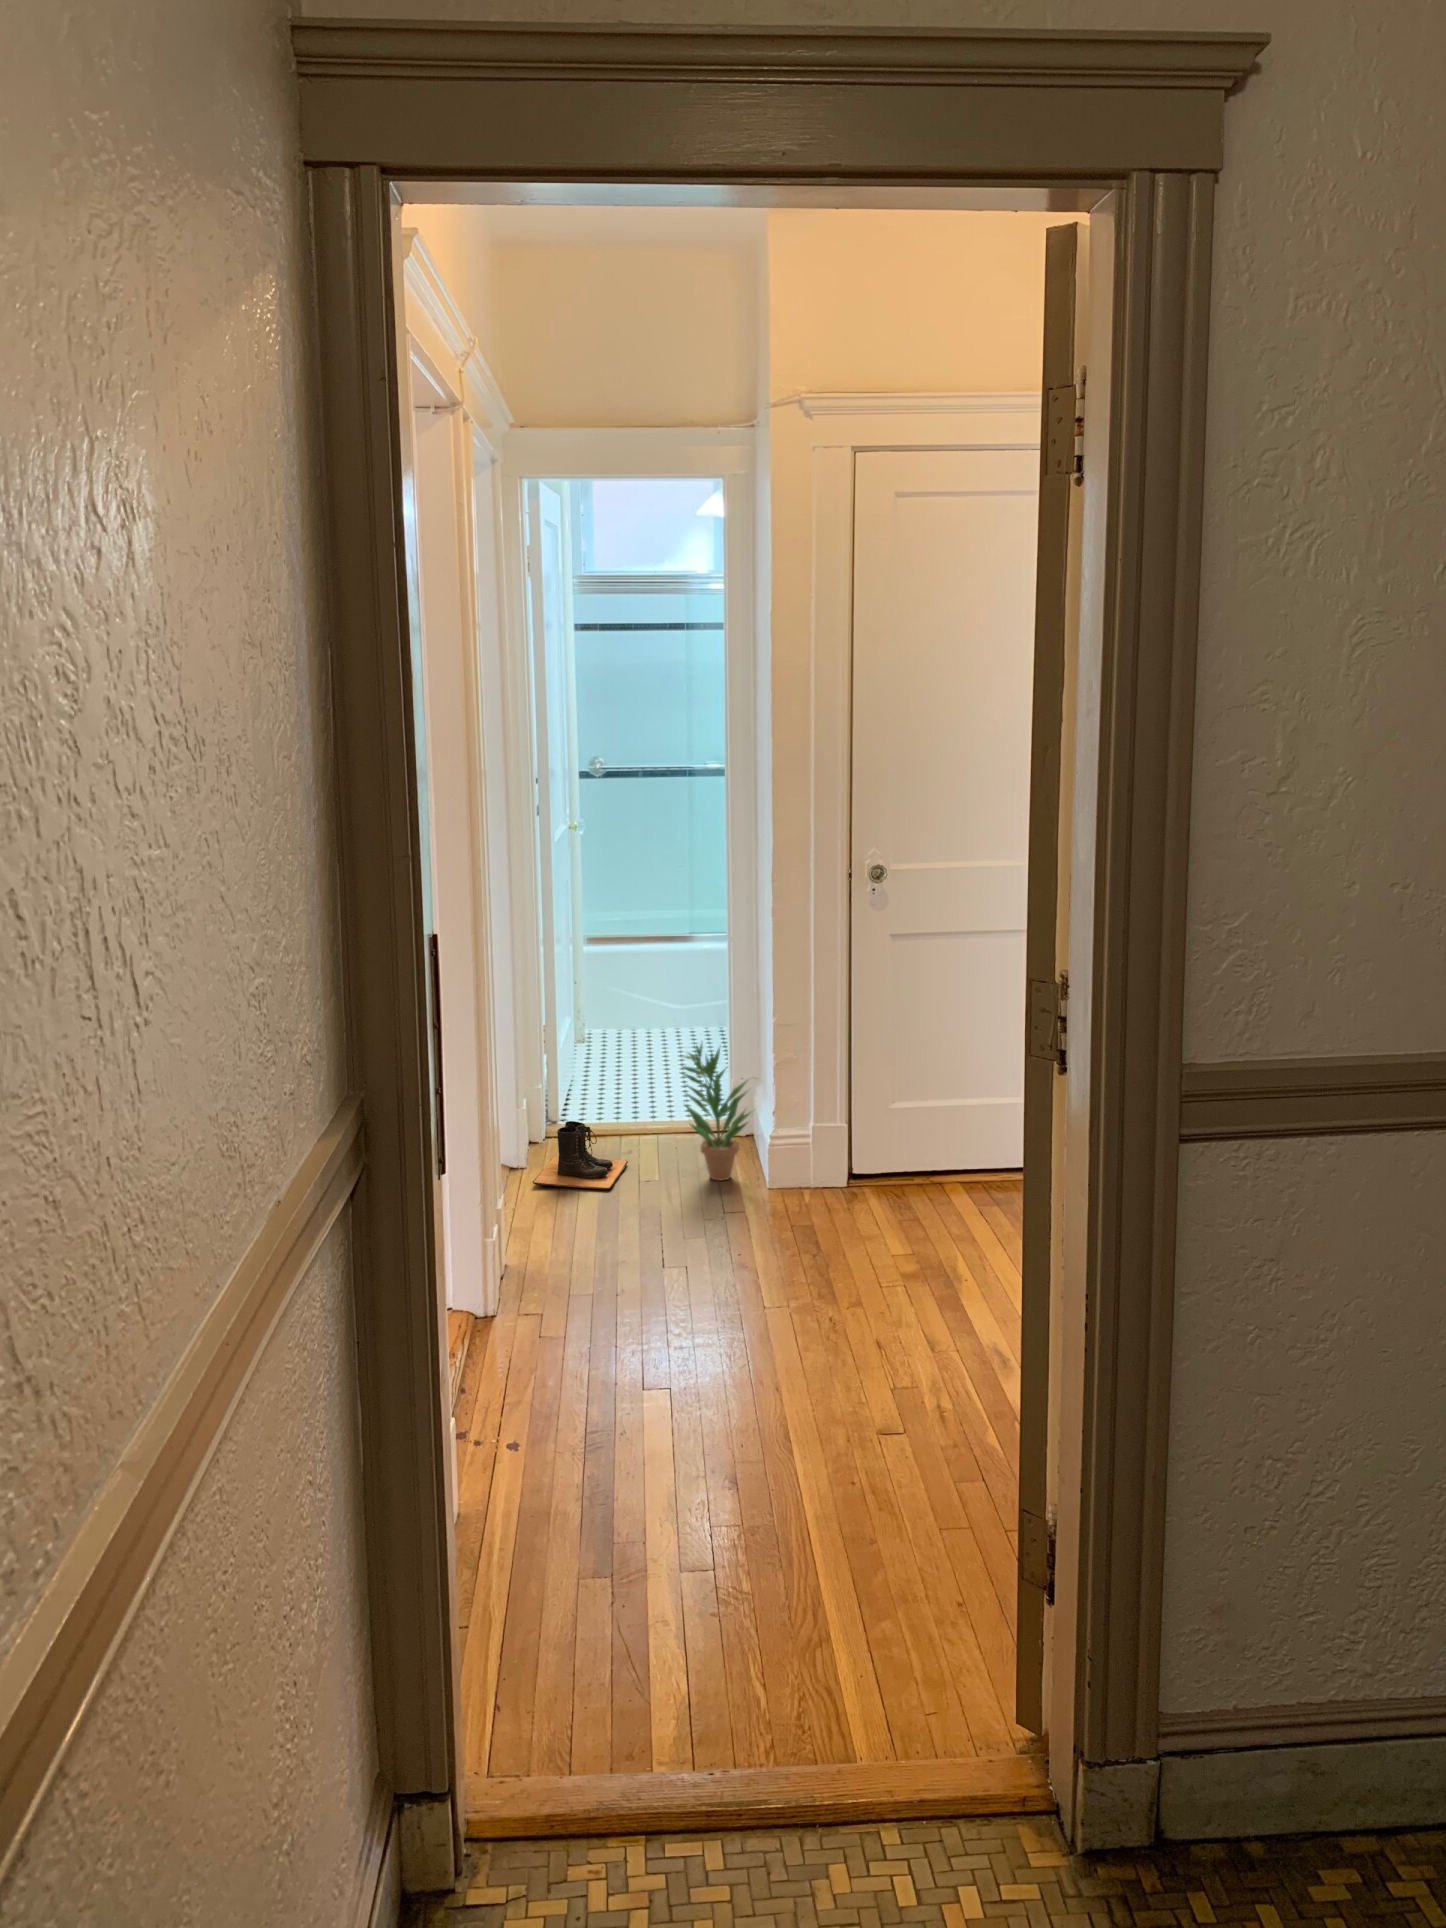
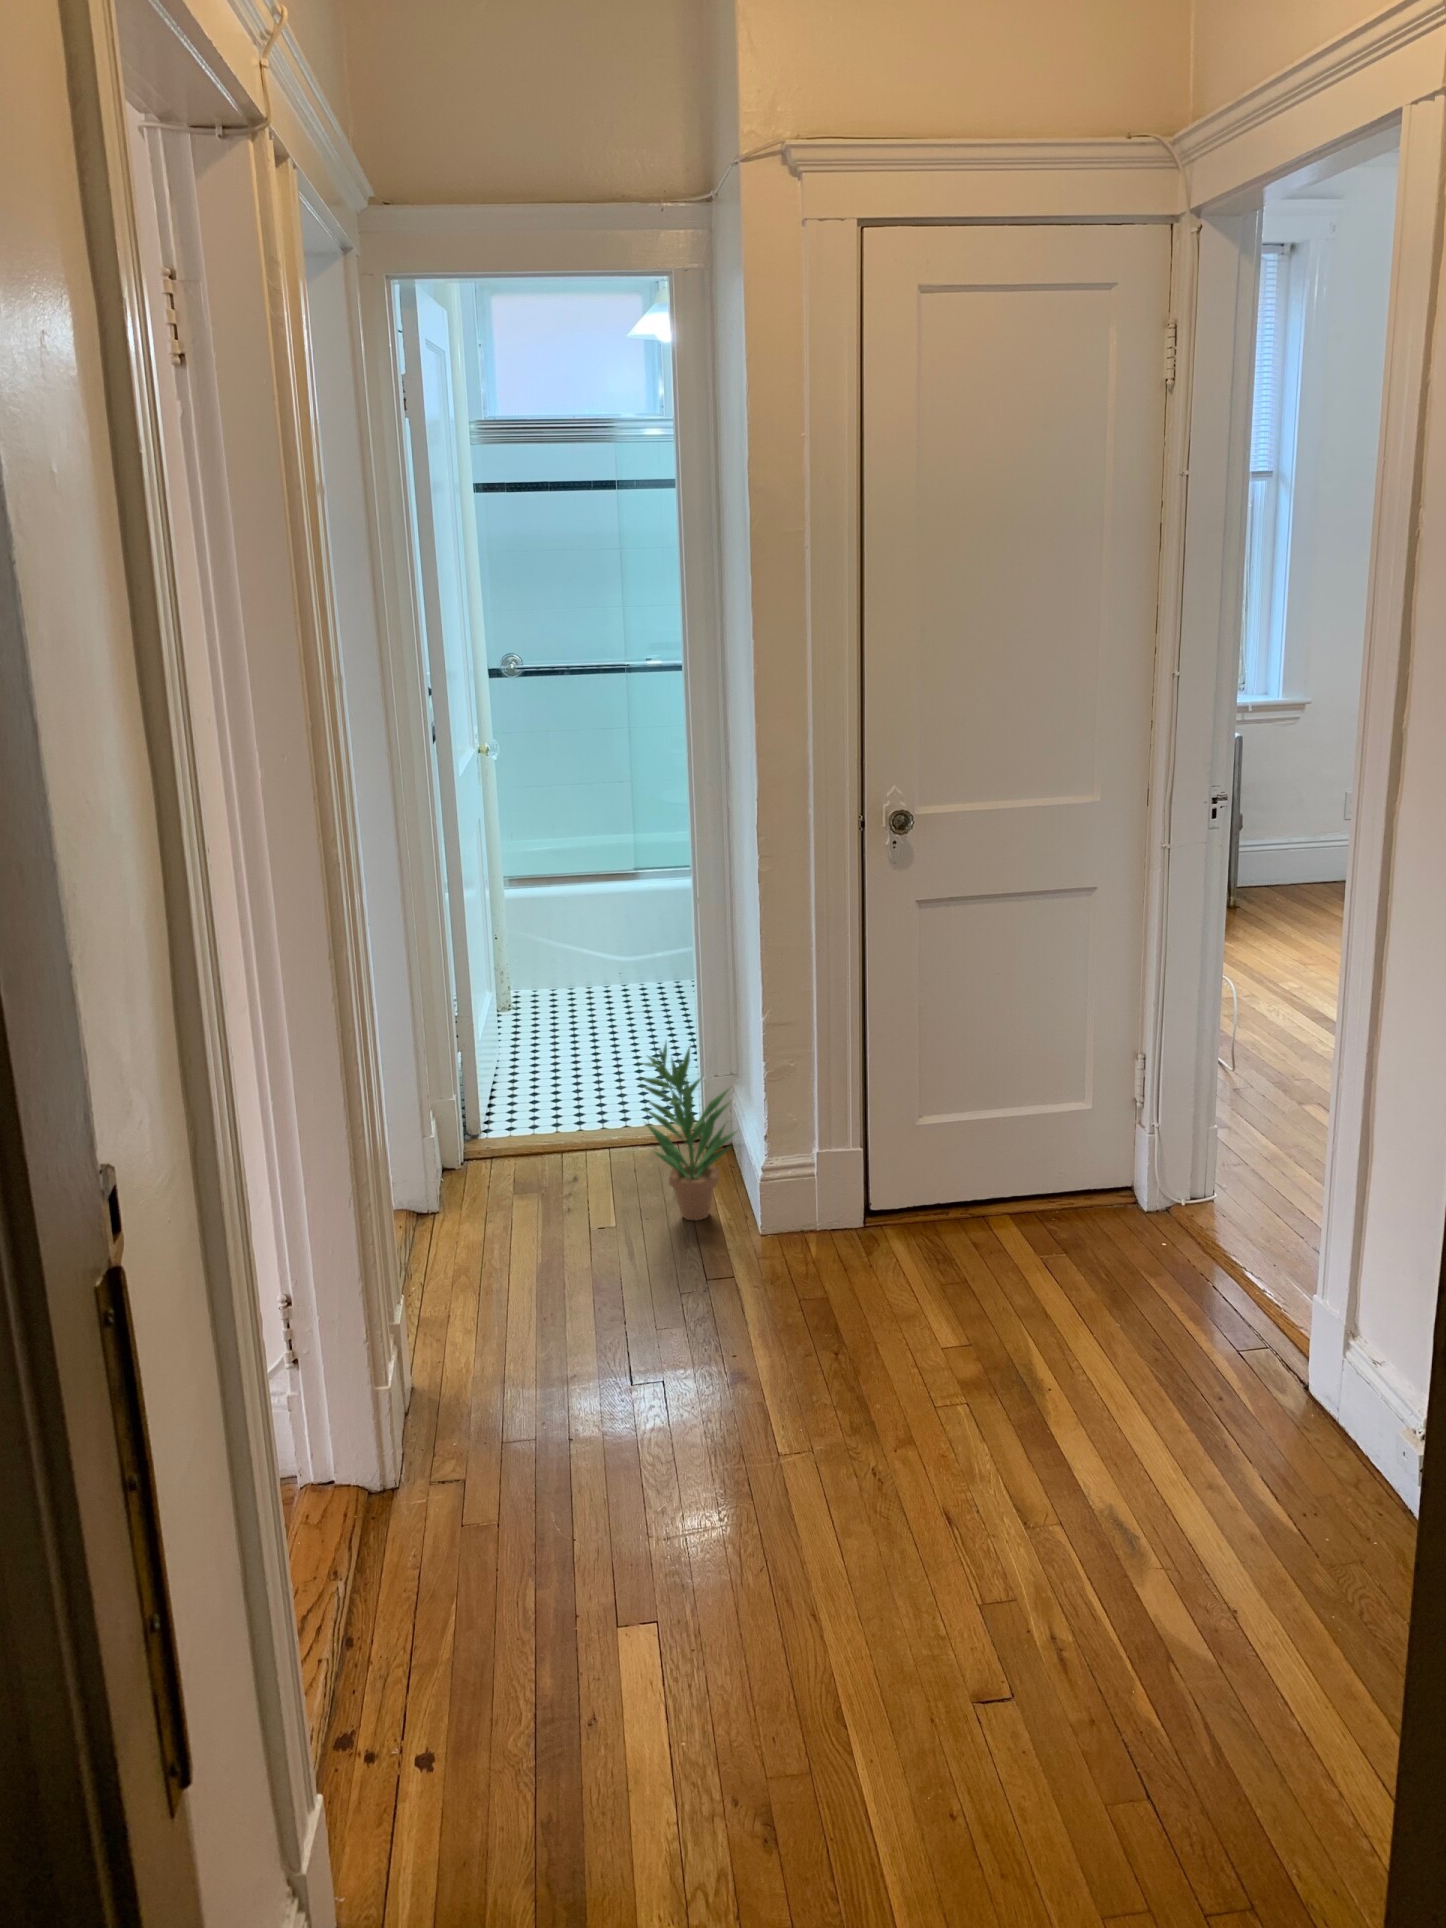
boots: present [533,1121,628,1189] -> none [449,1149,573,1242]

